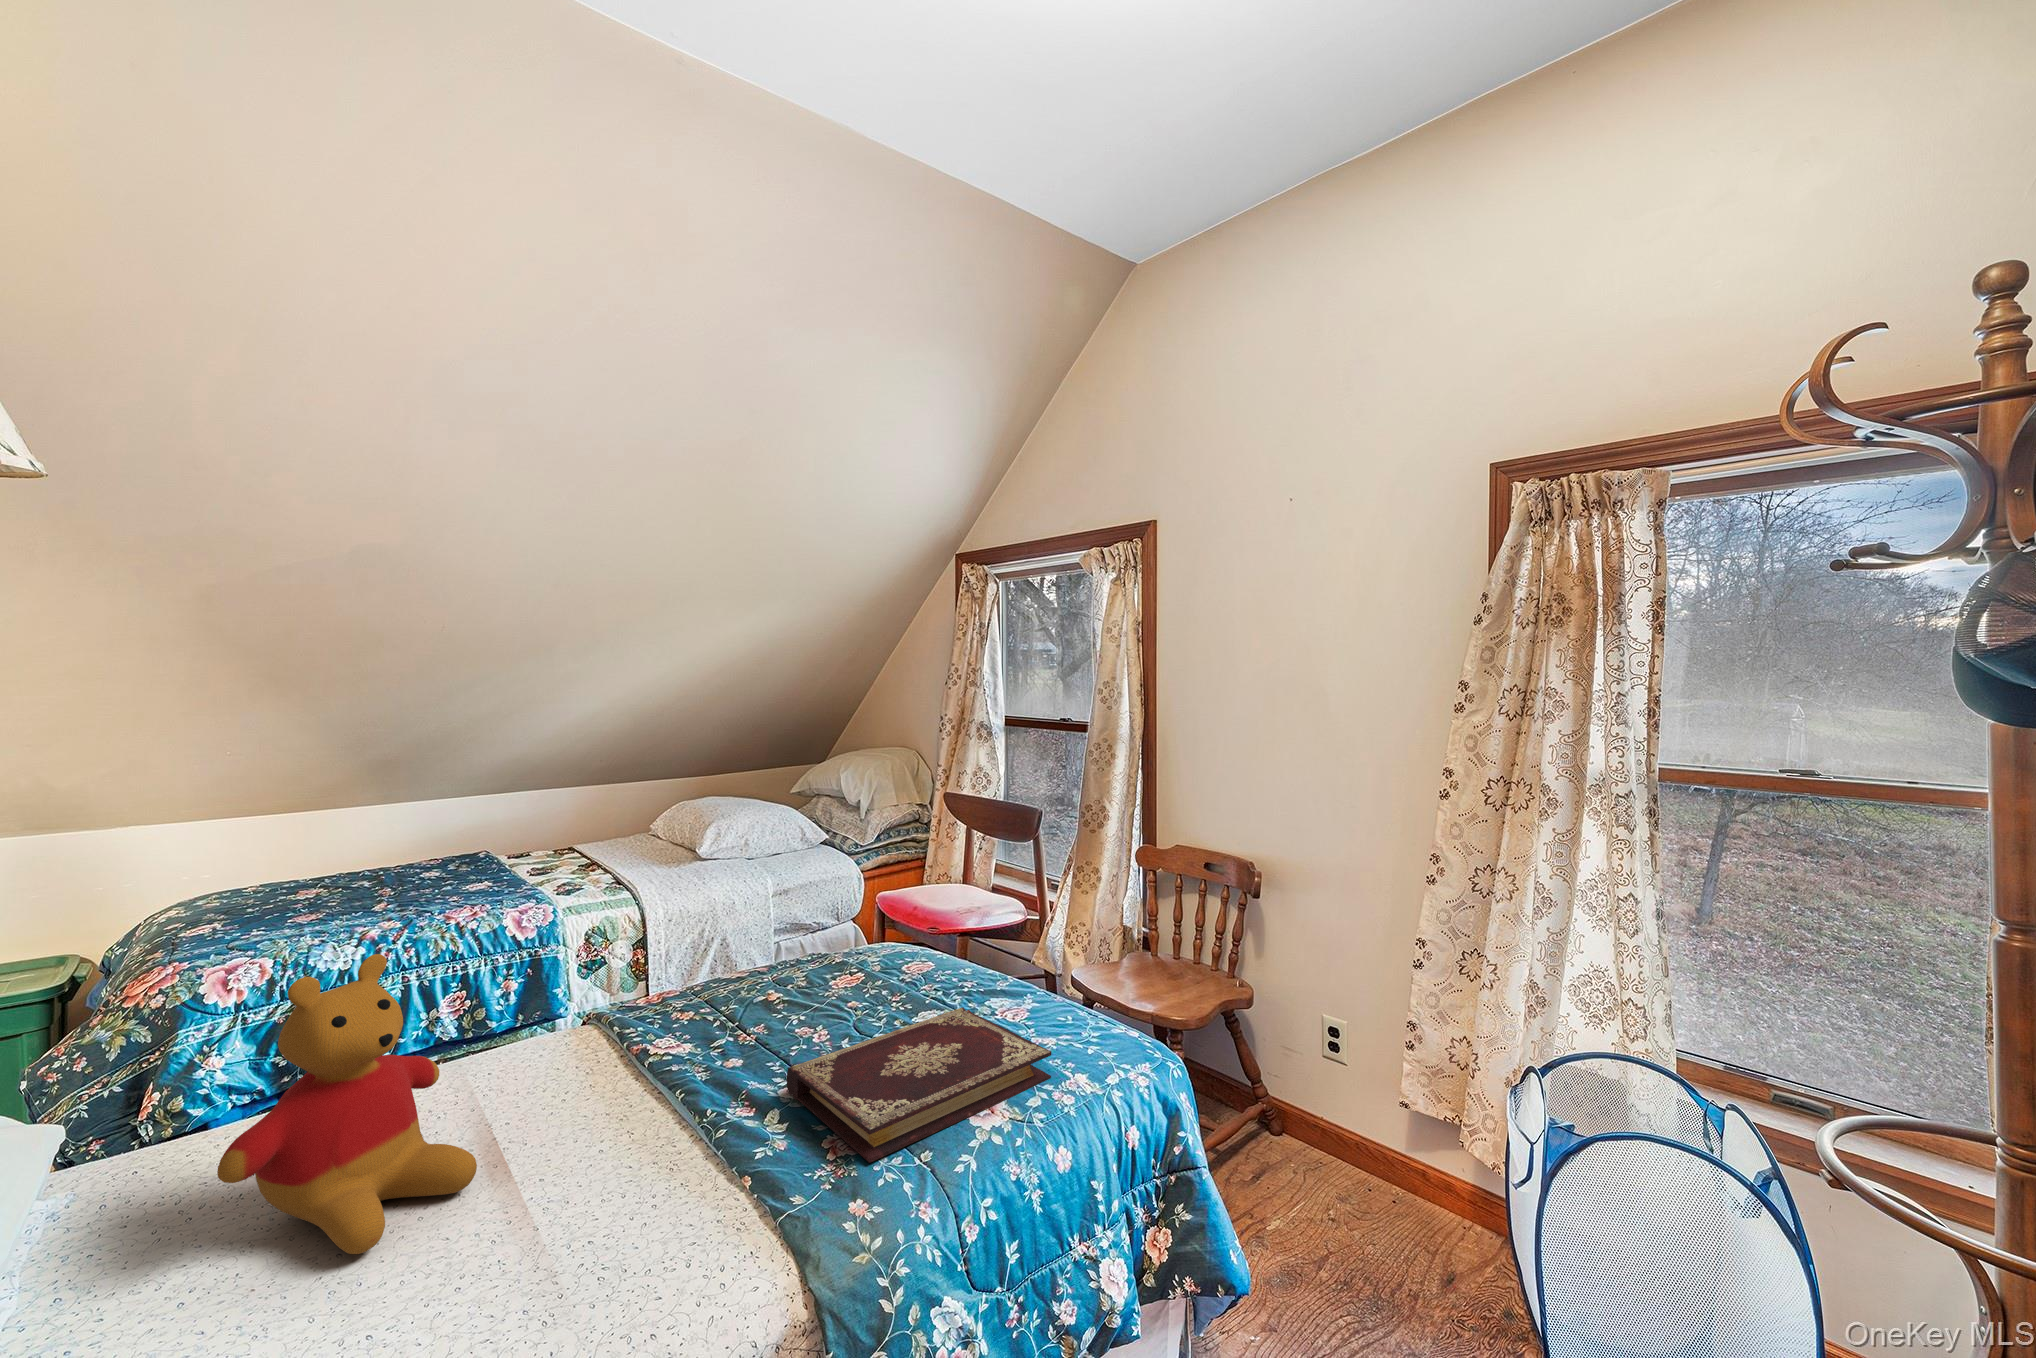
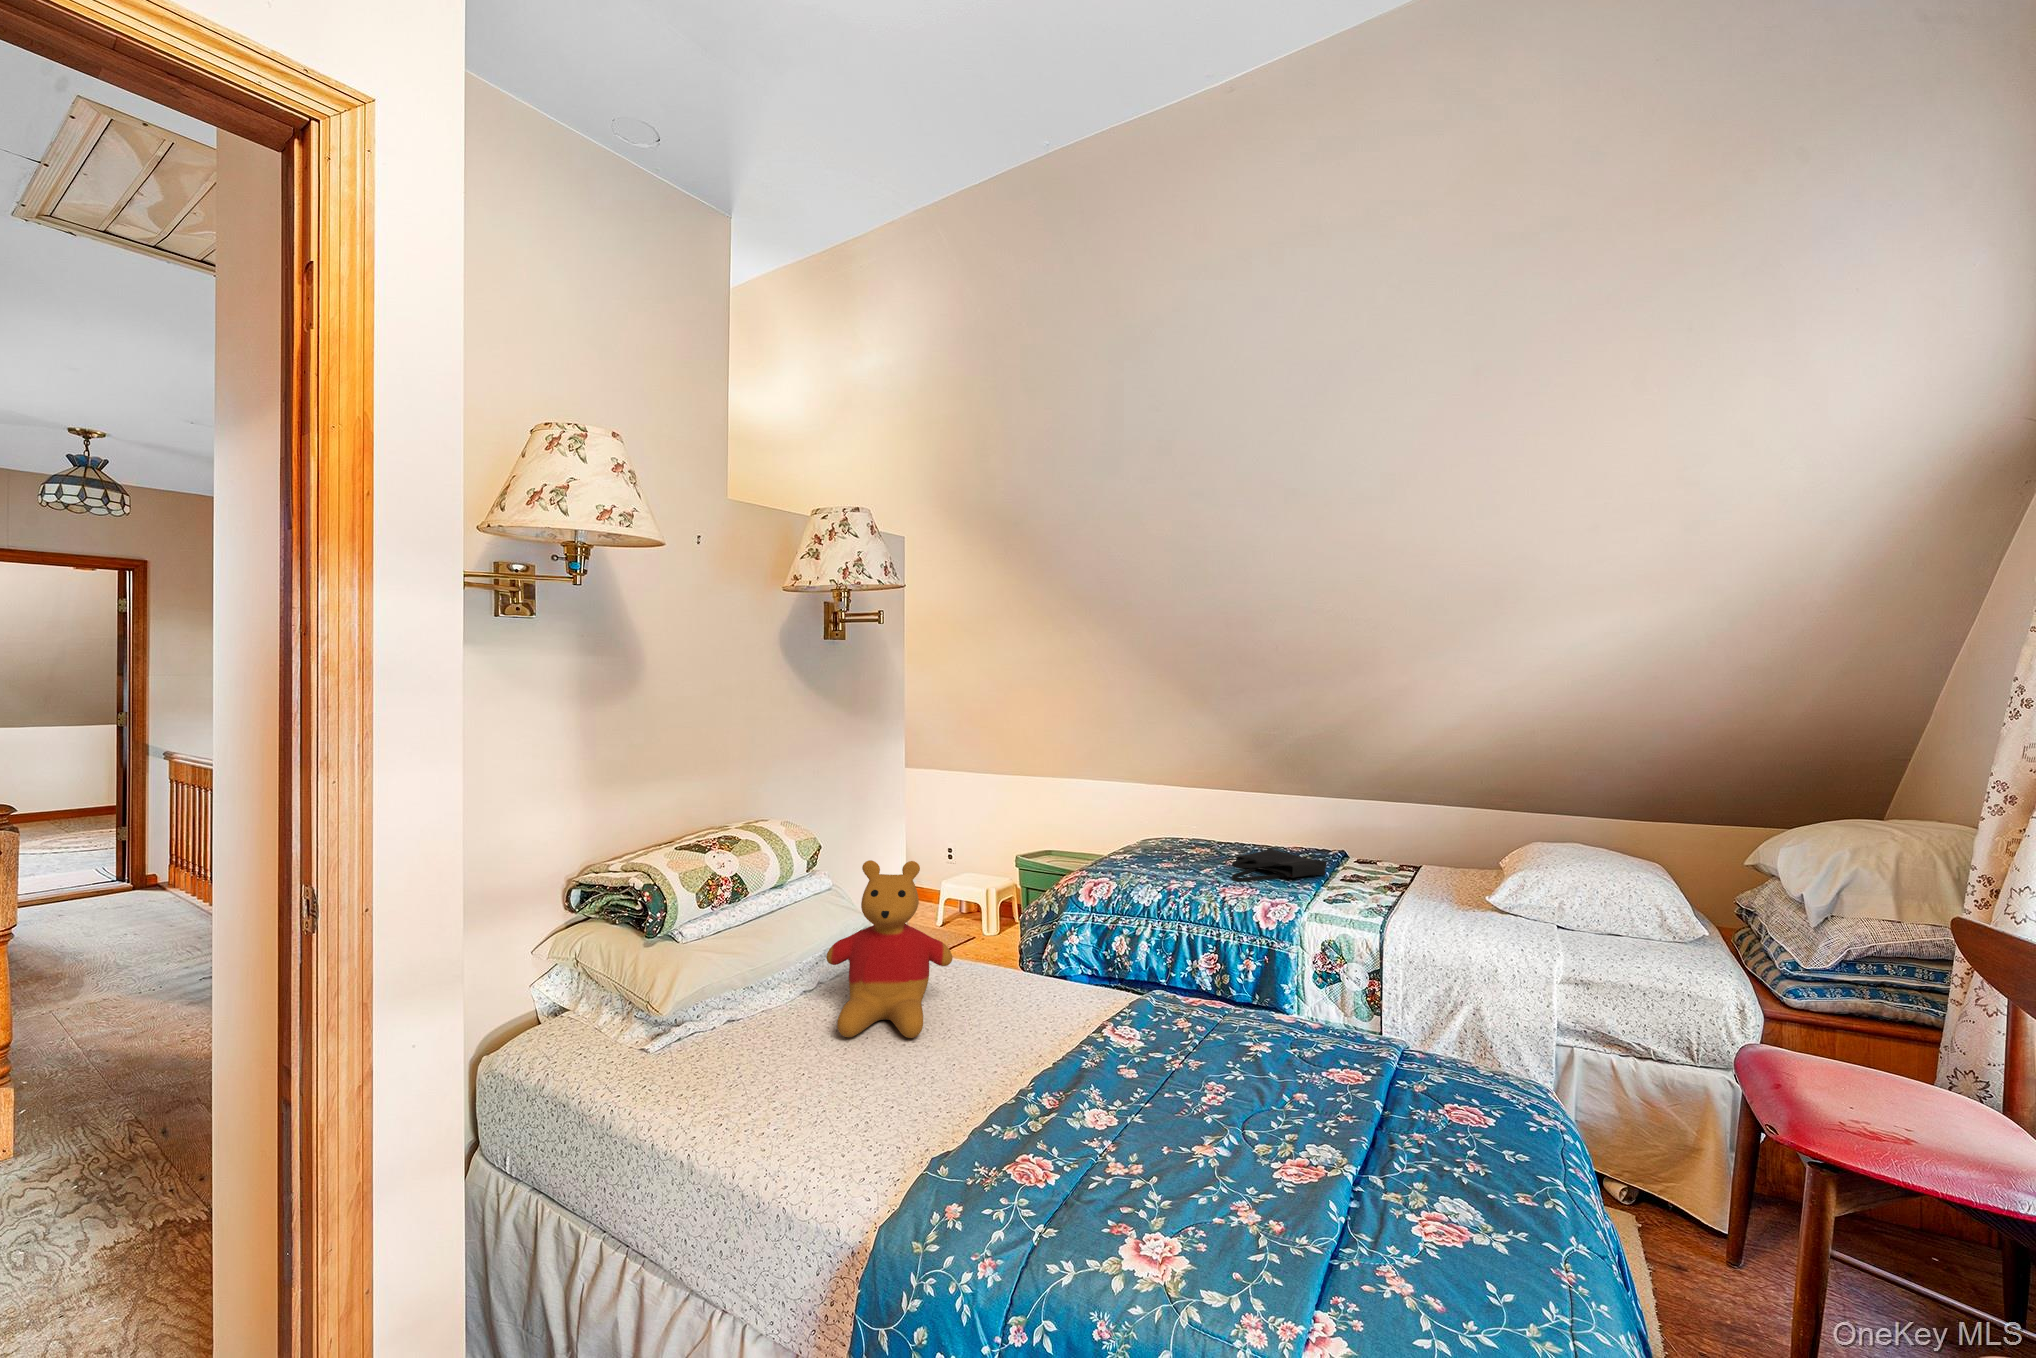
tote bag: none [416,859,525,905] -> present [1232,848,1326,881]
book: present [786,1007,1051,1163] -> none [1000,1082,1312,1293]

